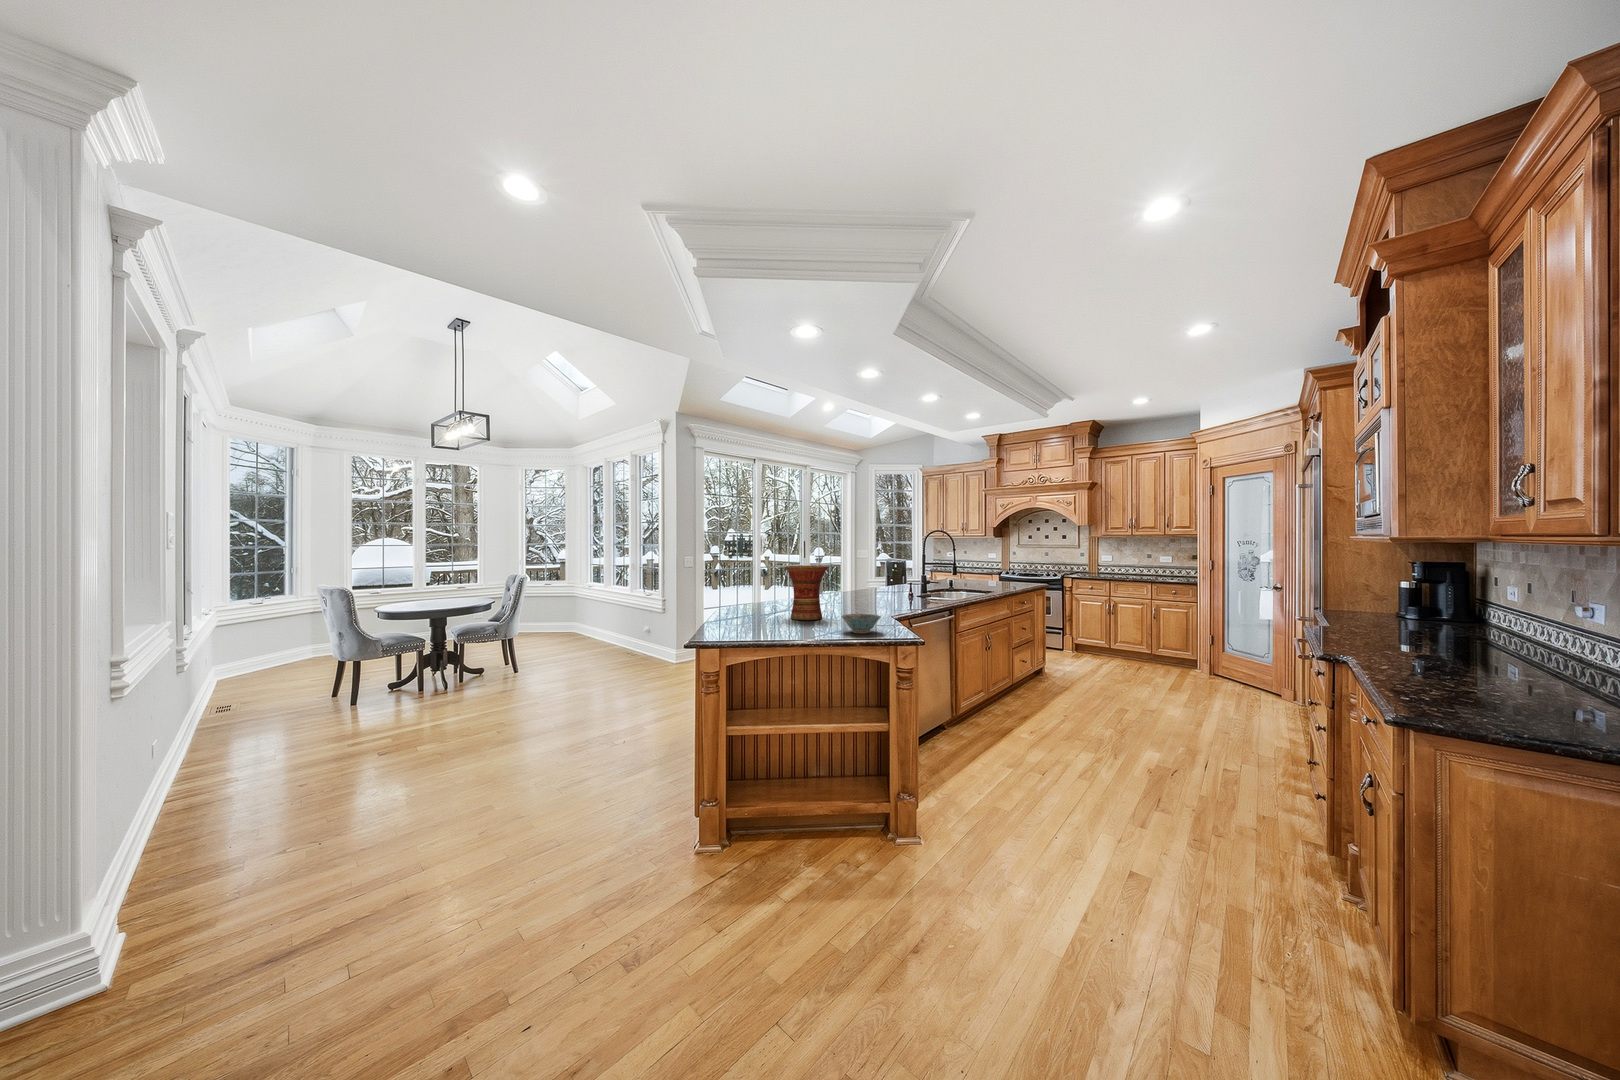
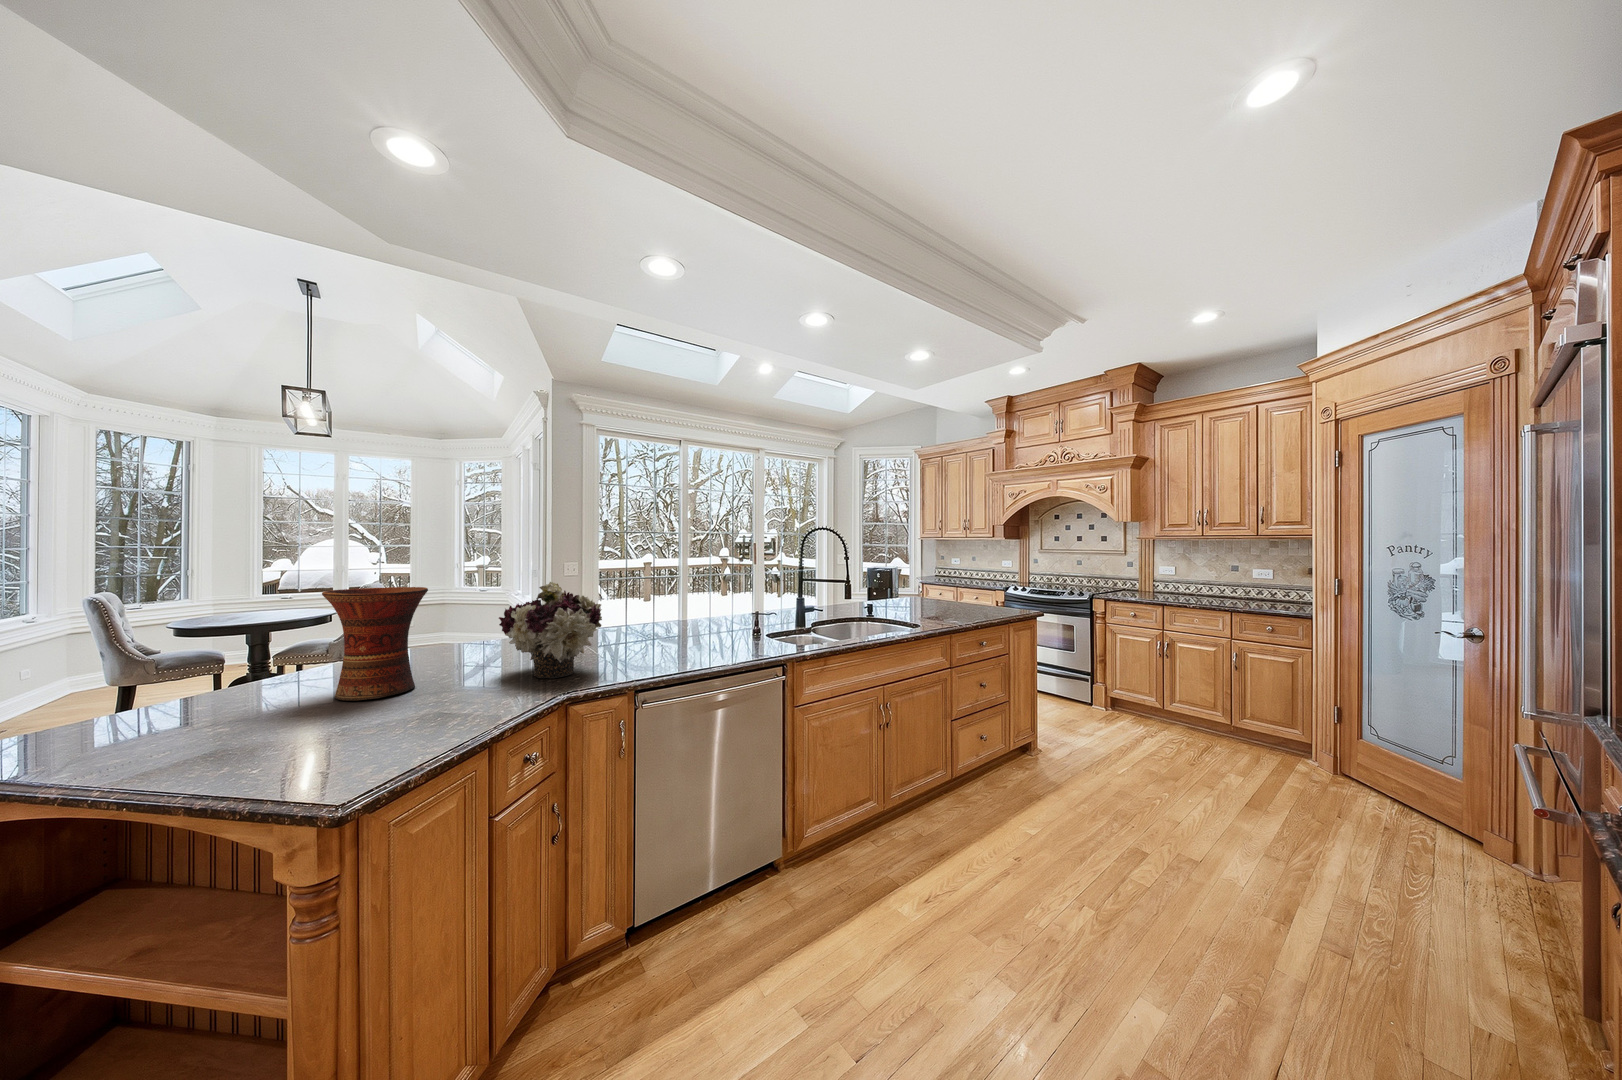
flower arrangement: none [838,562,892,613] -> present [499,582,602,678]
ceramic bowl: present [841,614,881,633] -> none [221,707,355,767]

